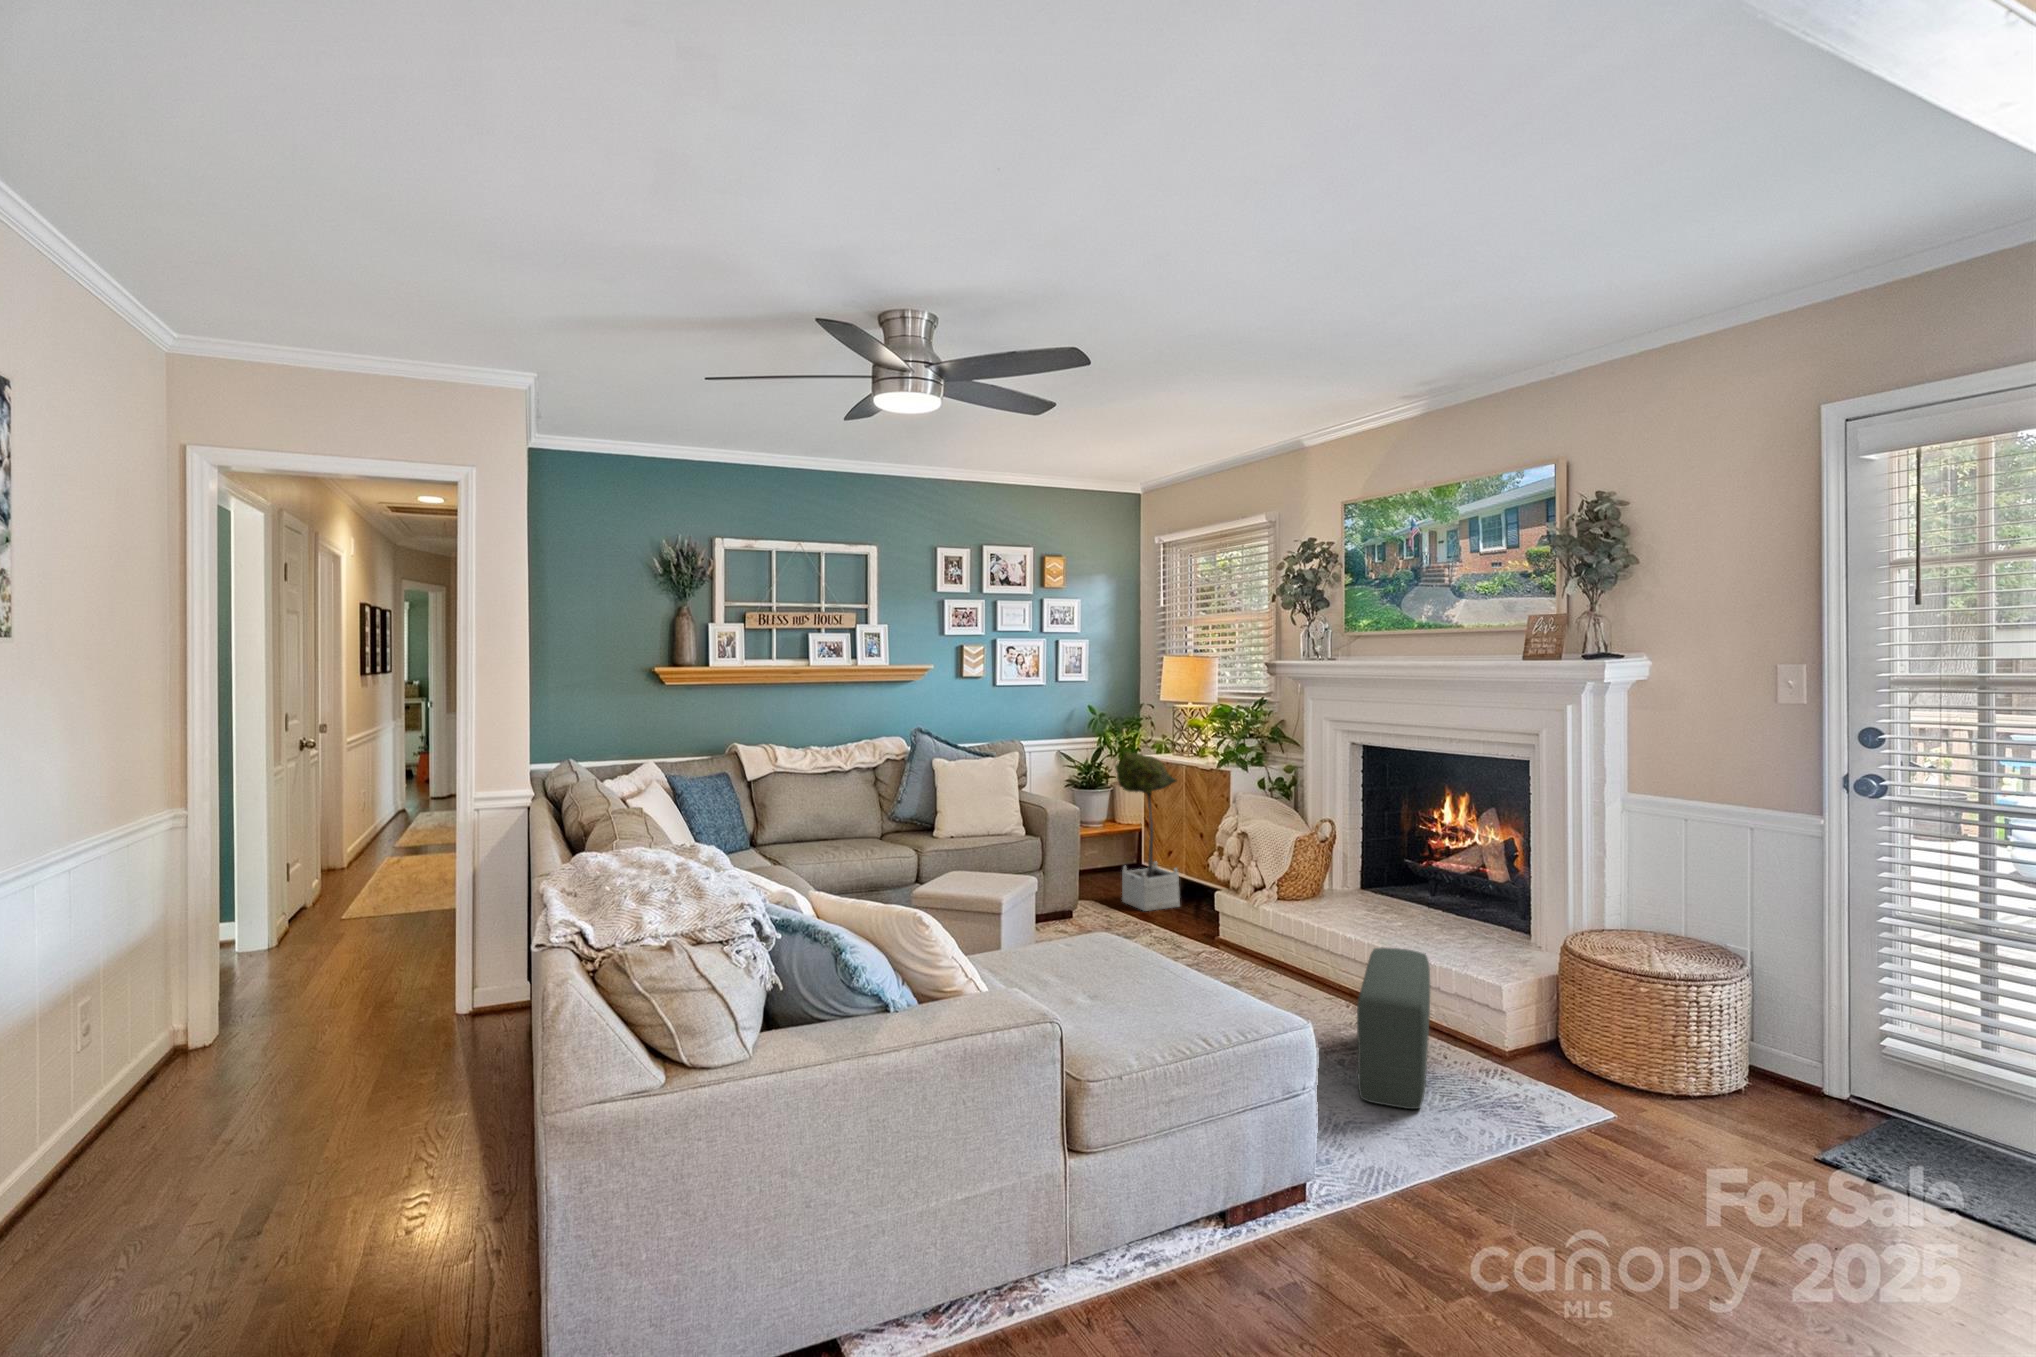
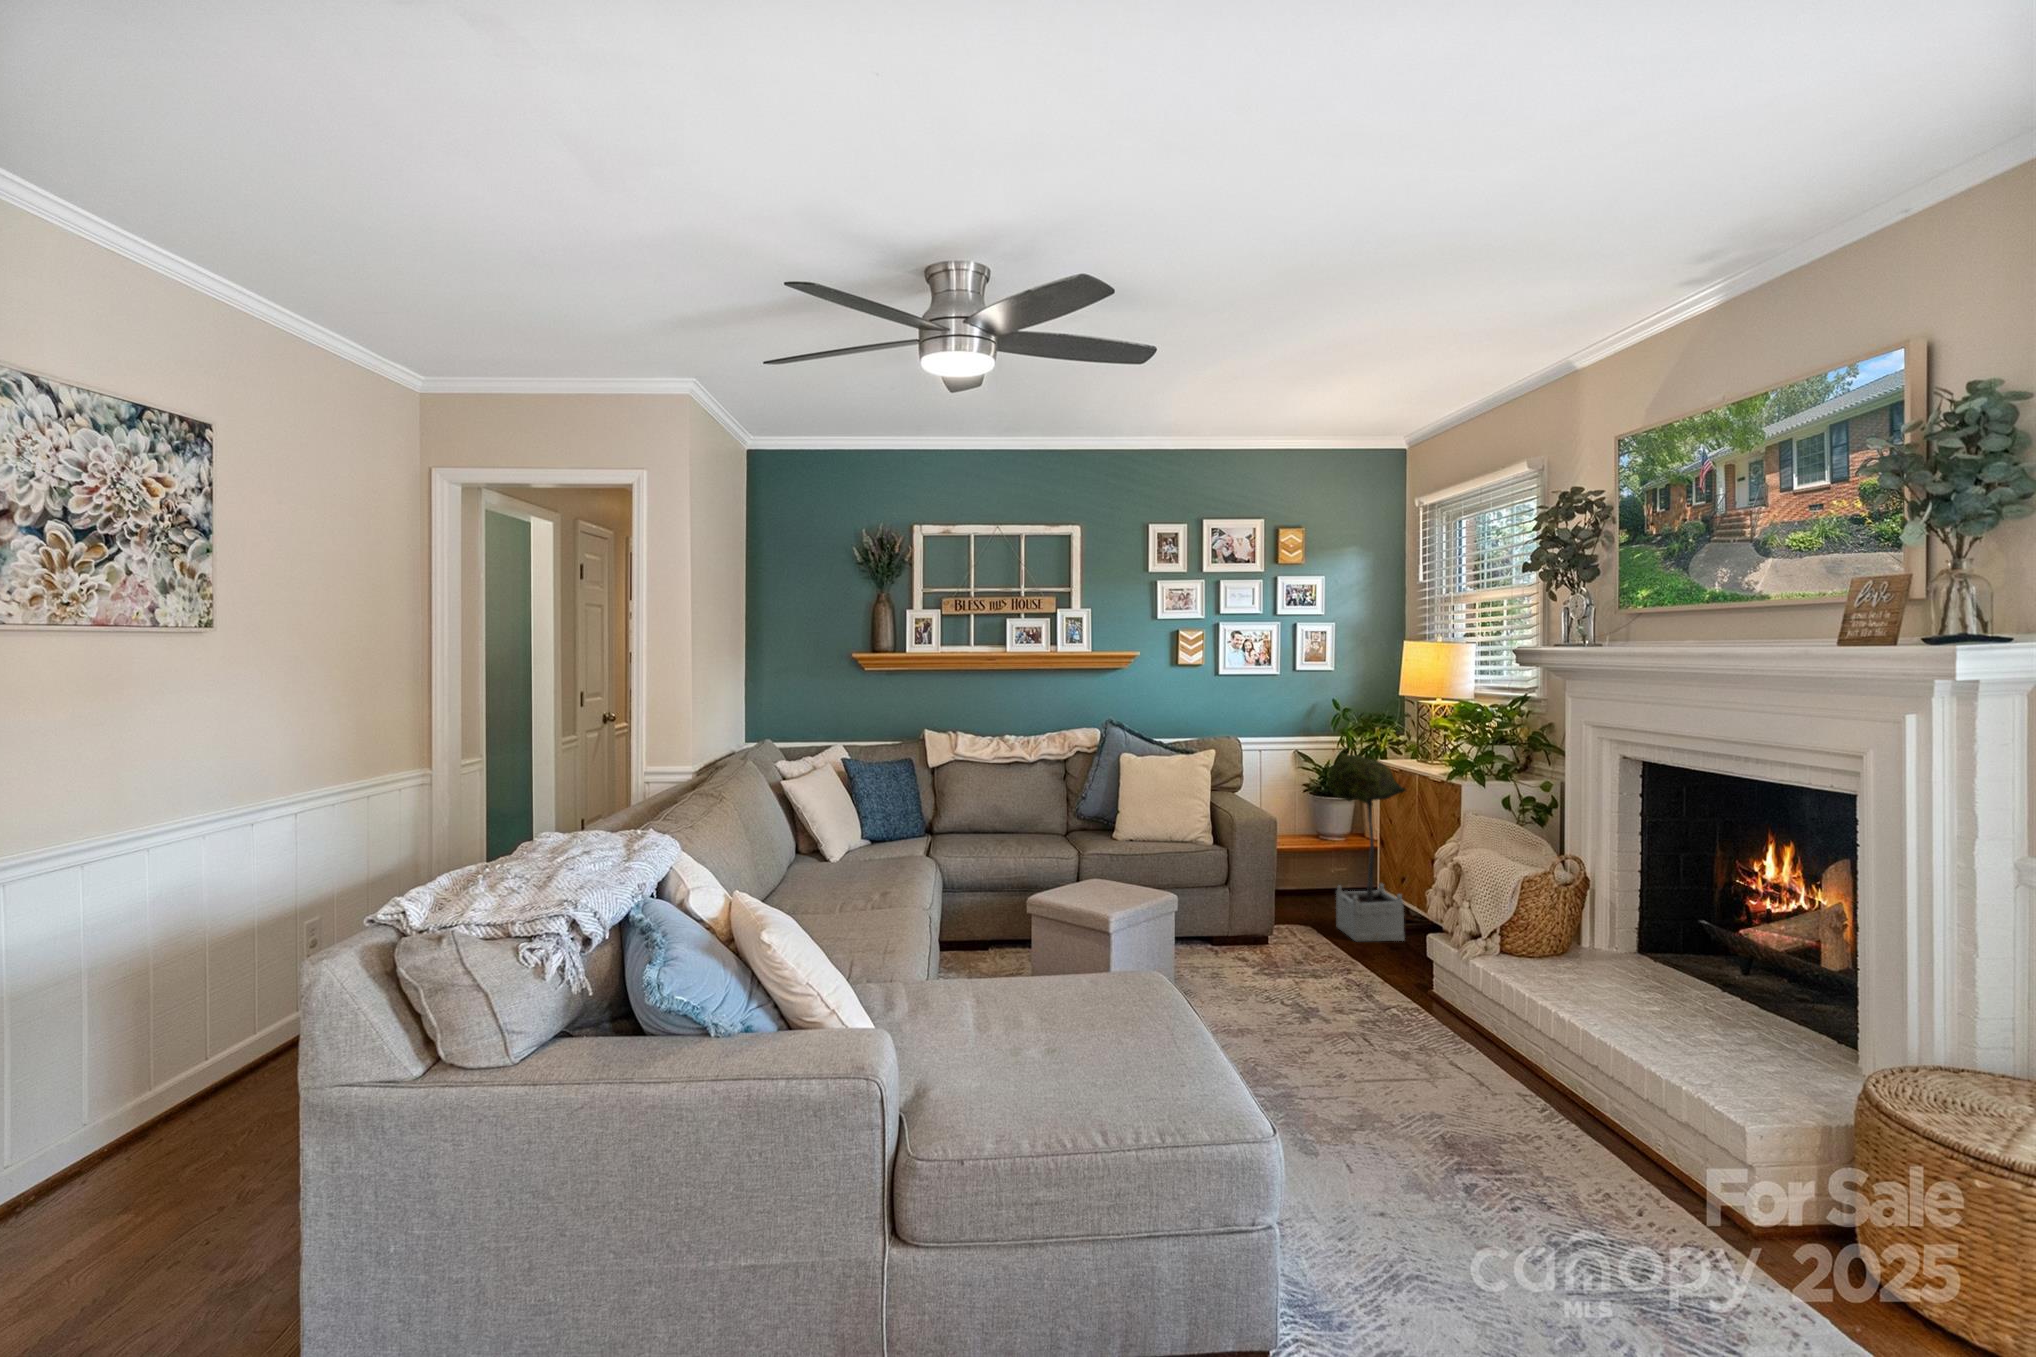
pouf: present [1357,947,1430,1109] -> none [1457,1038,1630,1287]

